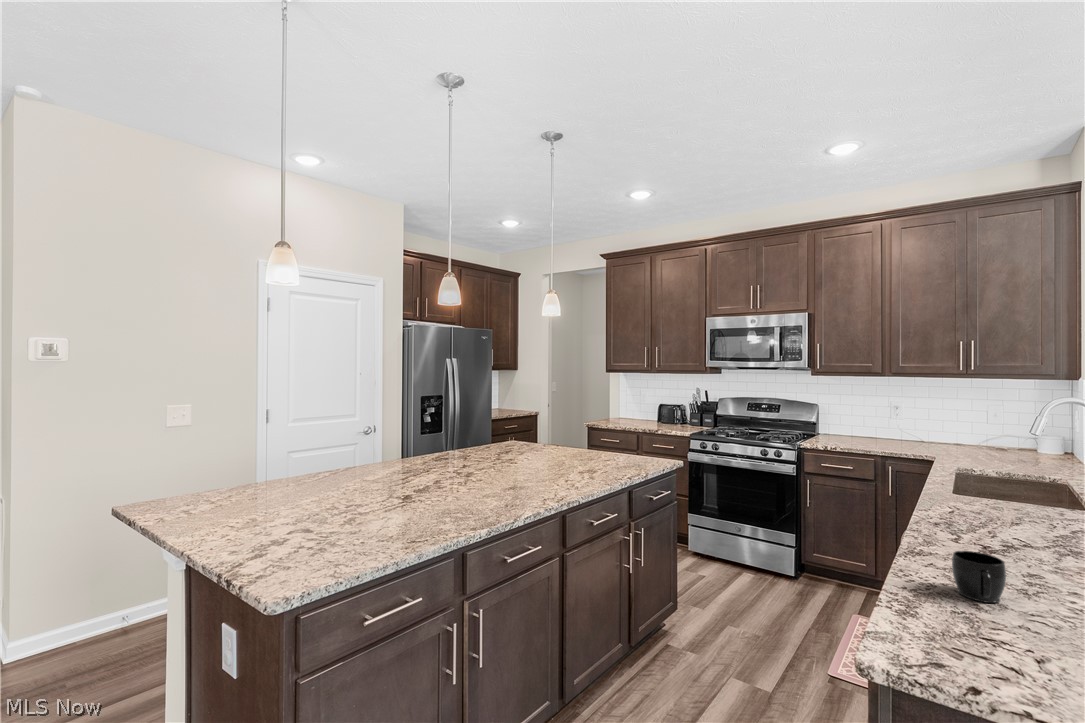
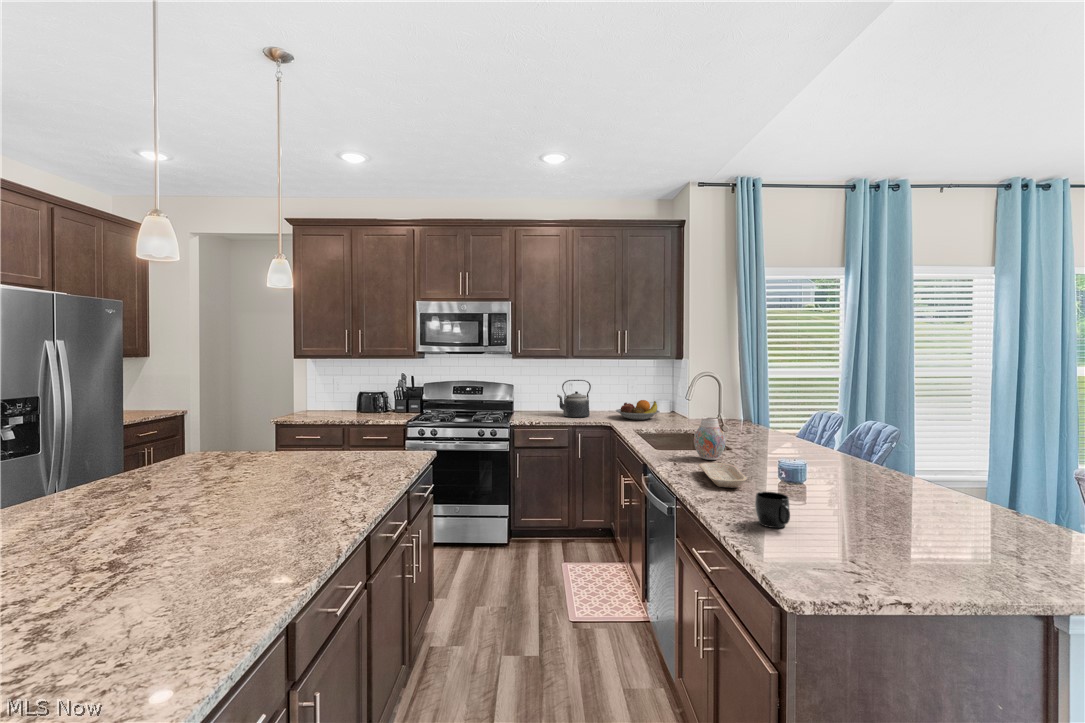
kettle: none [867,400,917,446] -> present [557,380,591,417]
fruit bowl: none [953,431,1031,457] -> present [616,400,660,420]
vase: none [995,456,1052,516] -> present [694,417,726,460]
tray: none [958,514,1031,550] -> present [699,463,747,488]

